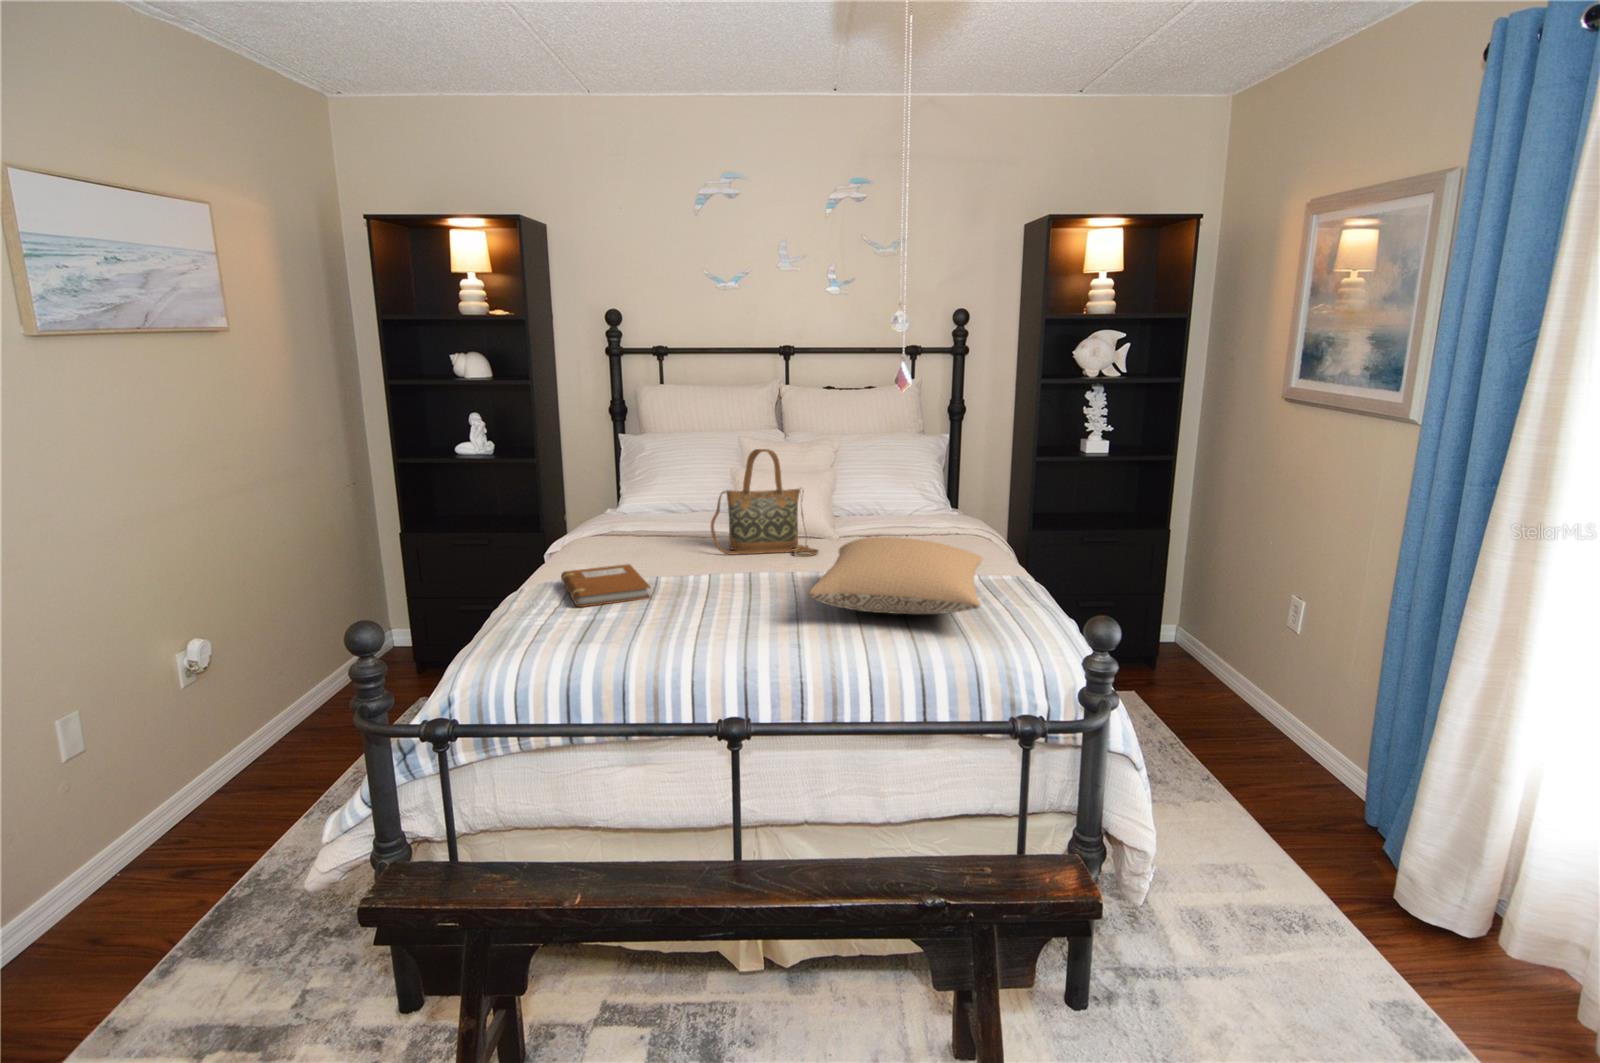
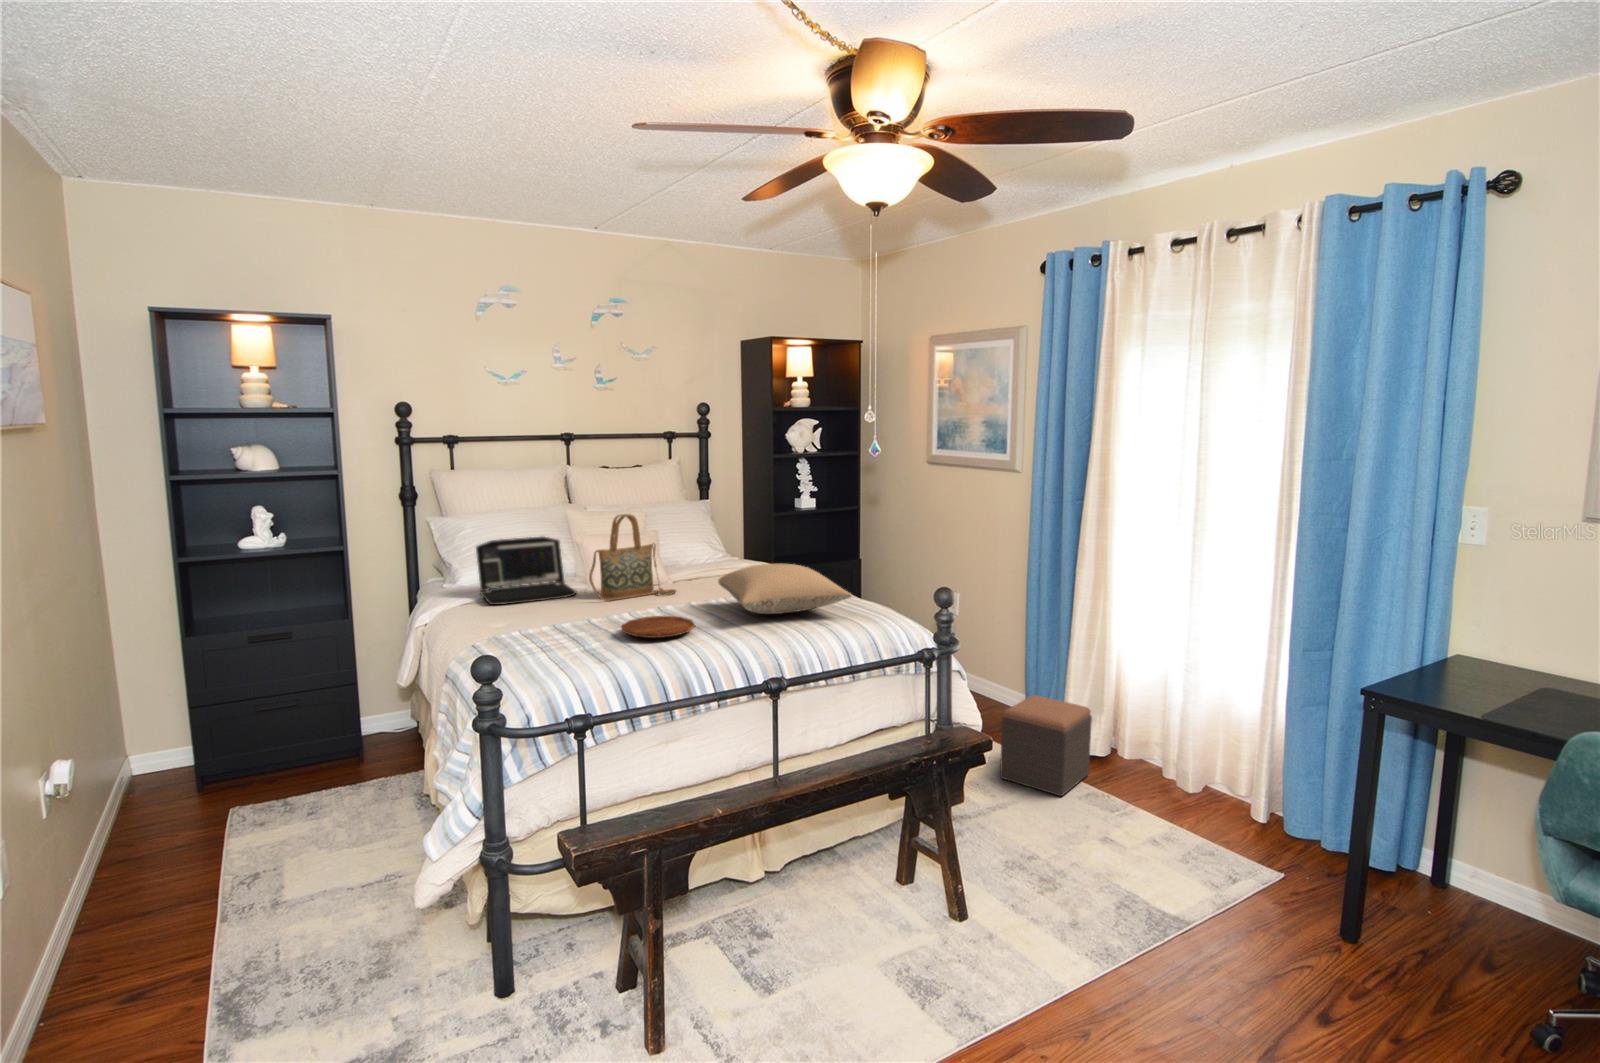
laptop: none [612,466,718,543] -> present [476,536,576,605]
notebook: present [561,564,651,607] -> none [506,612,598,643]
tray: none [654,589,754,626] -> present [621,616,696,638]
footstool: none [1256,803,1457,997] -> present [1000,695,1092,796]

